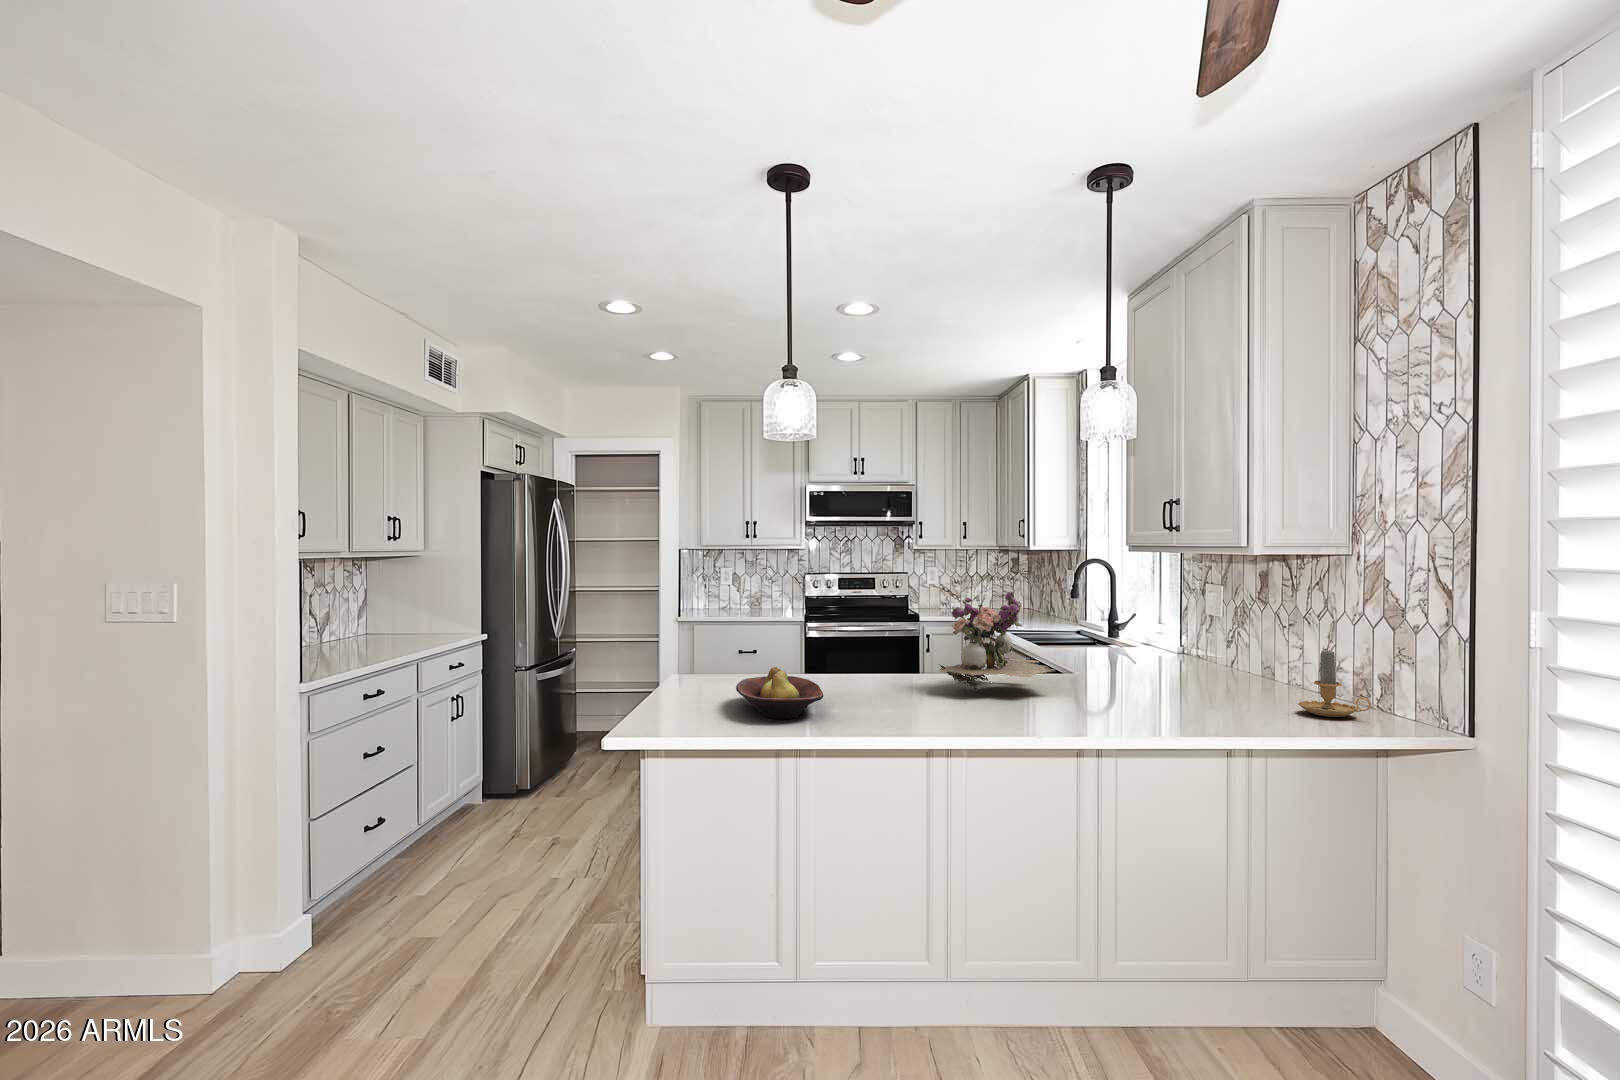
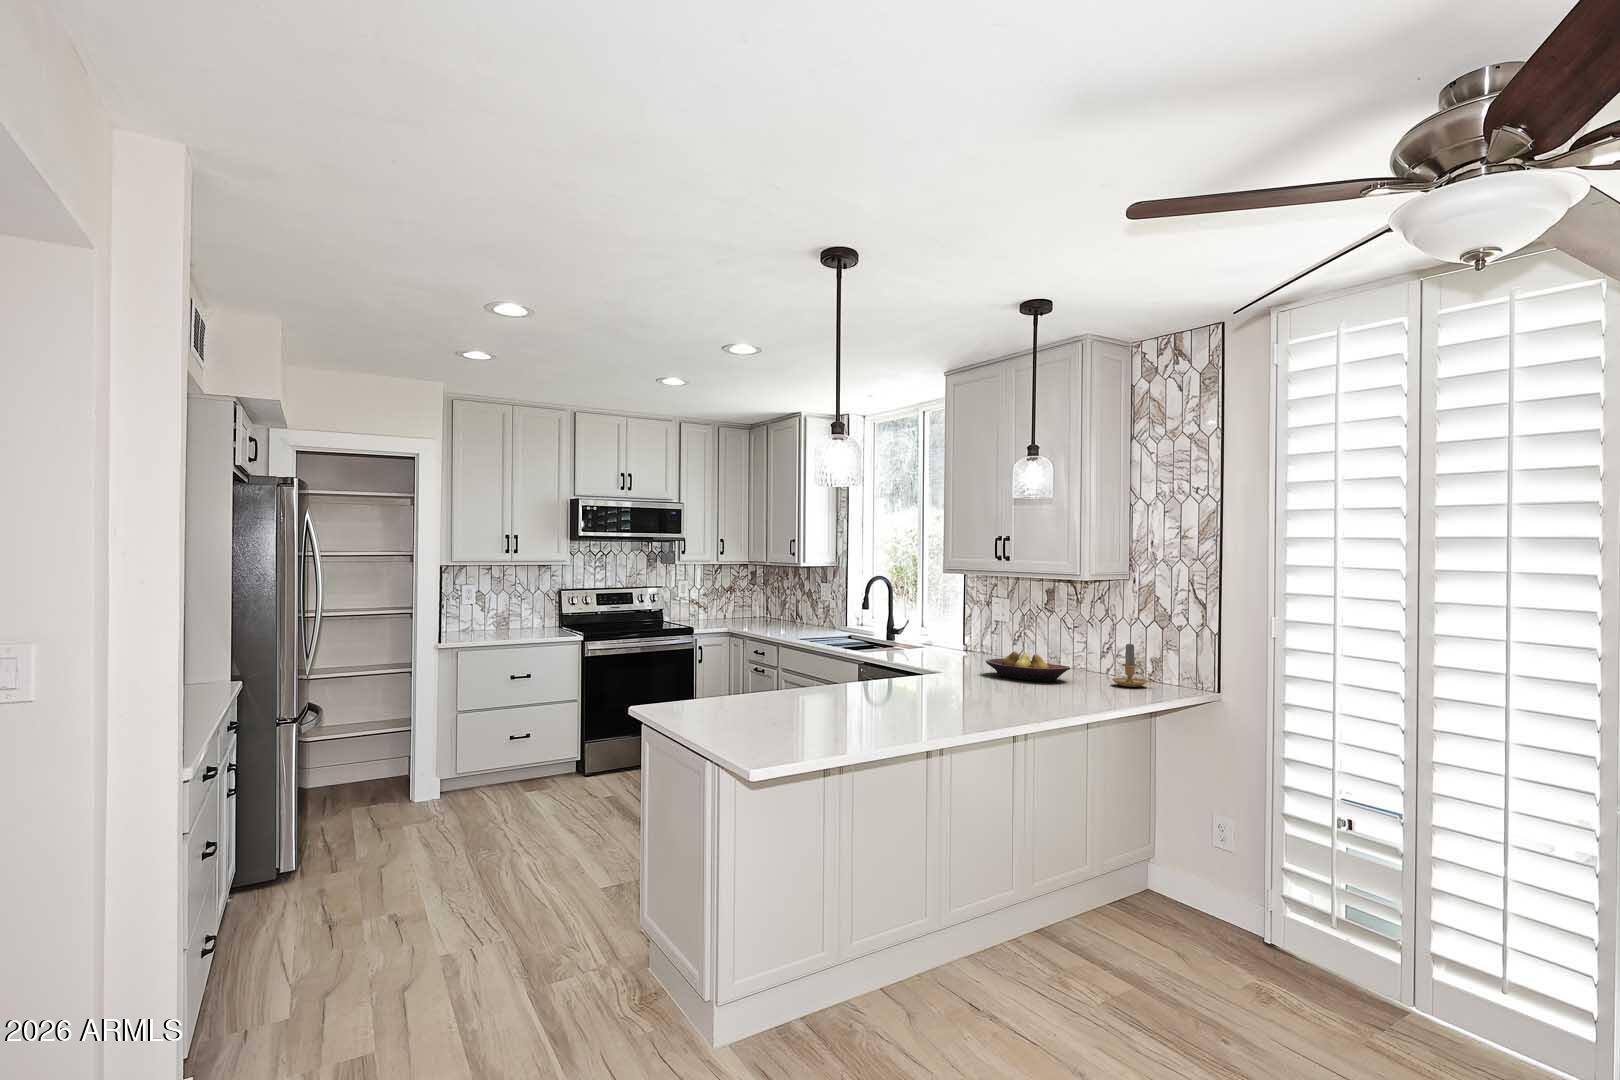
flower arrangement: present [940,590,1056,690] -> none [877,606,962,688]
fruit bowl: present [736,667,824,719] -> present [986,652,1070,682]

